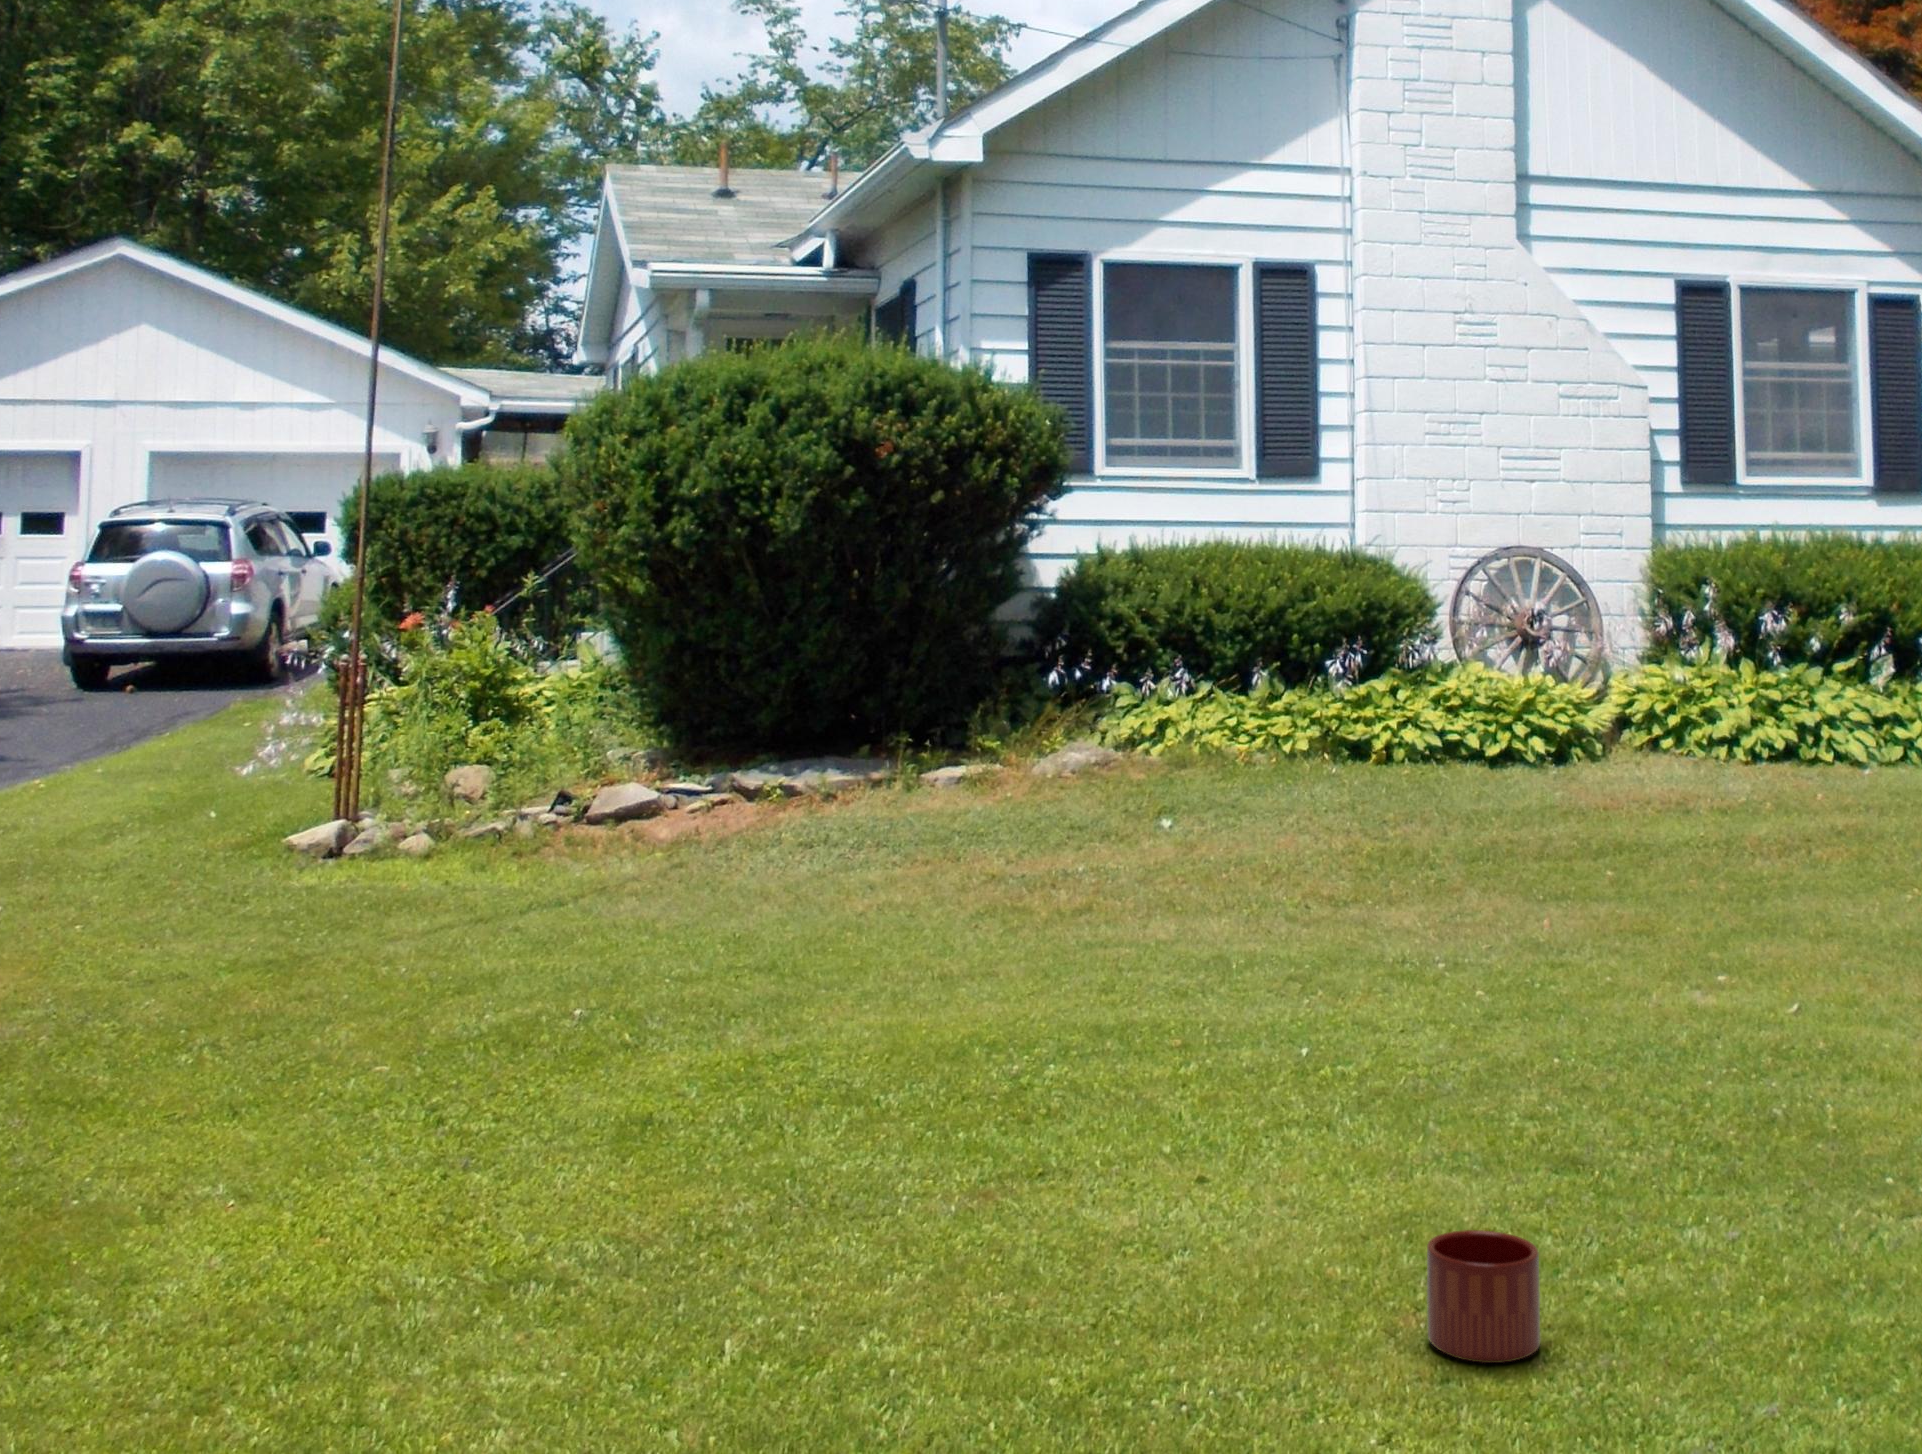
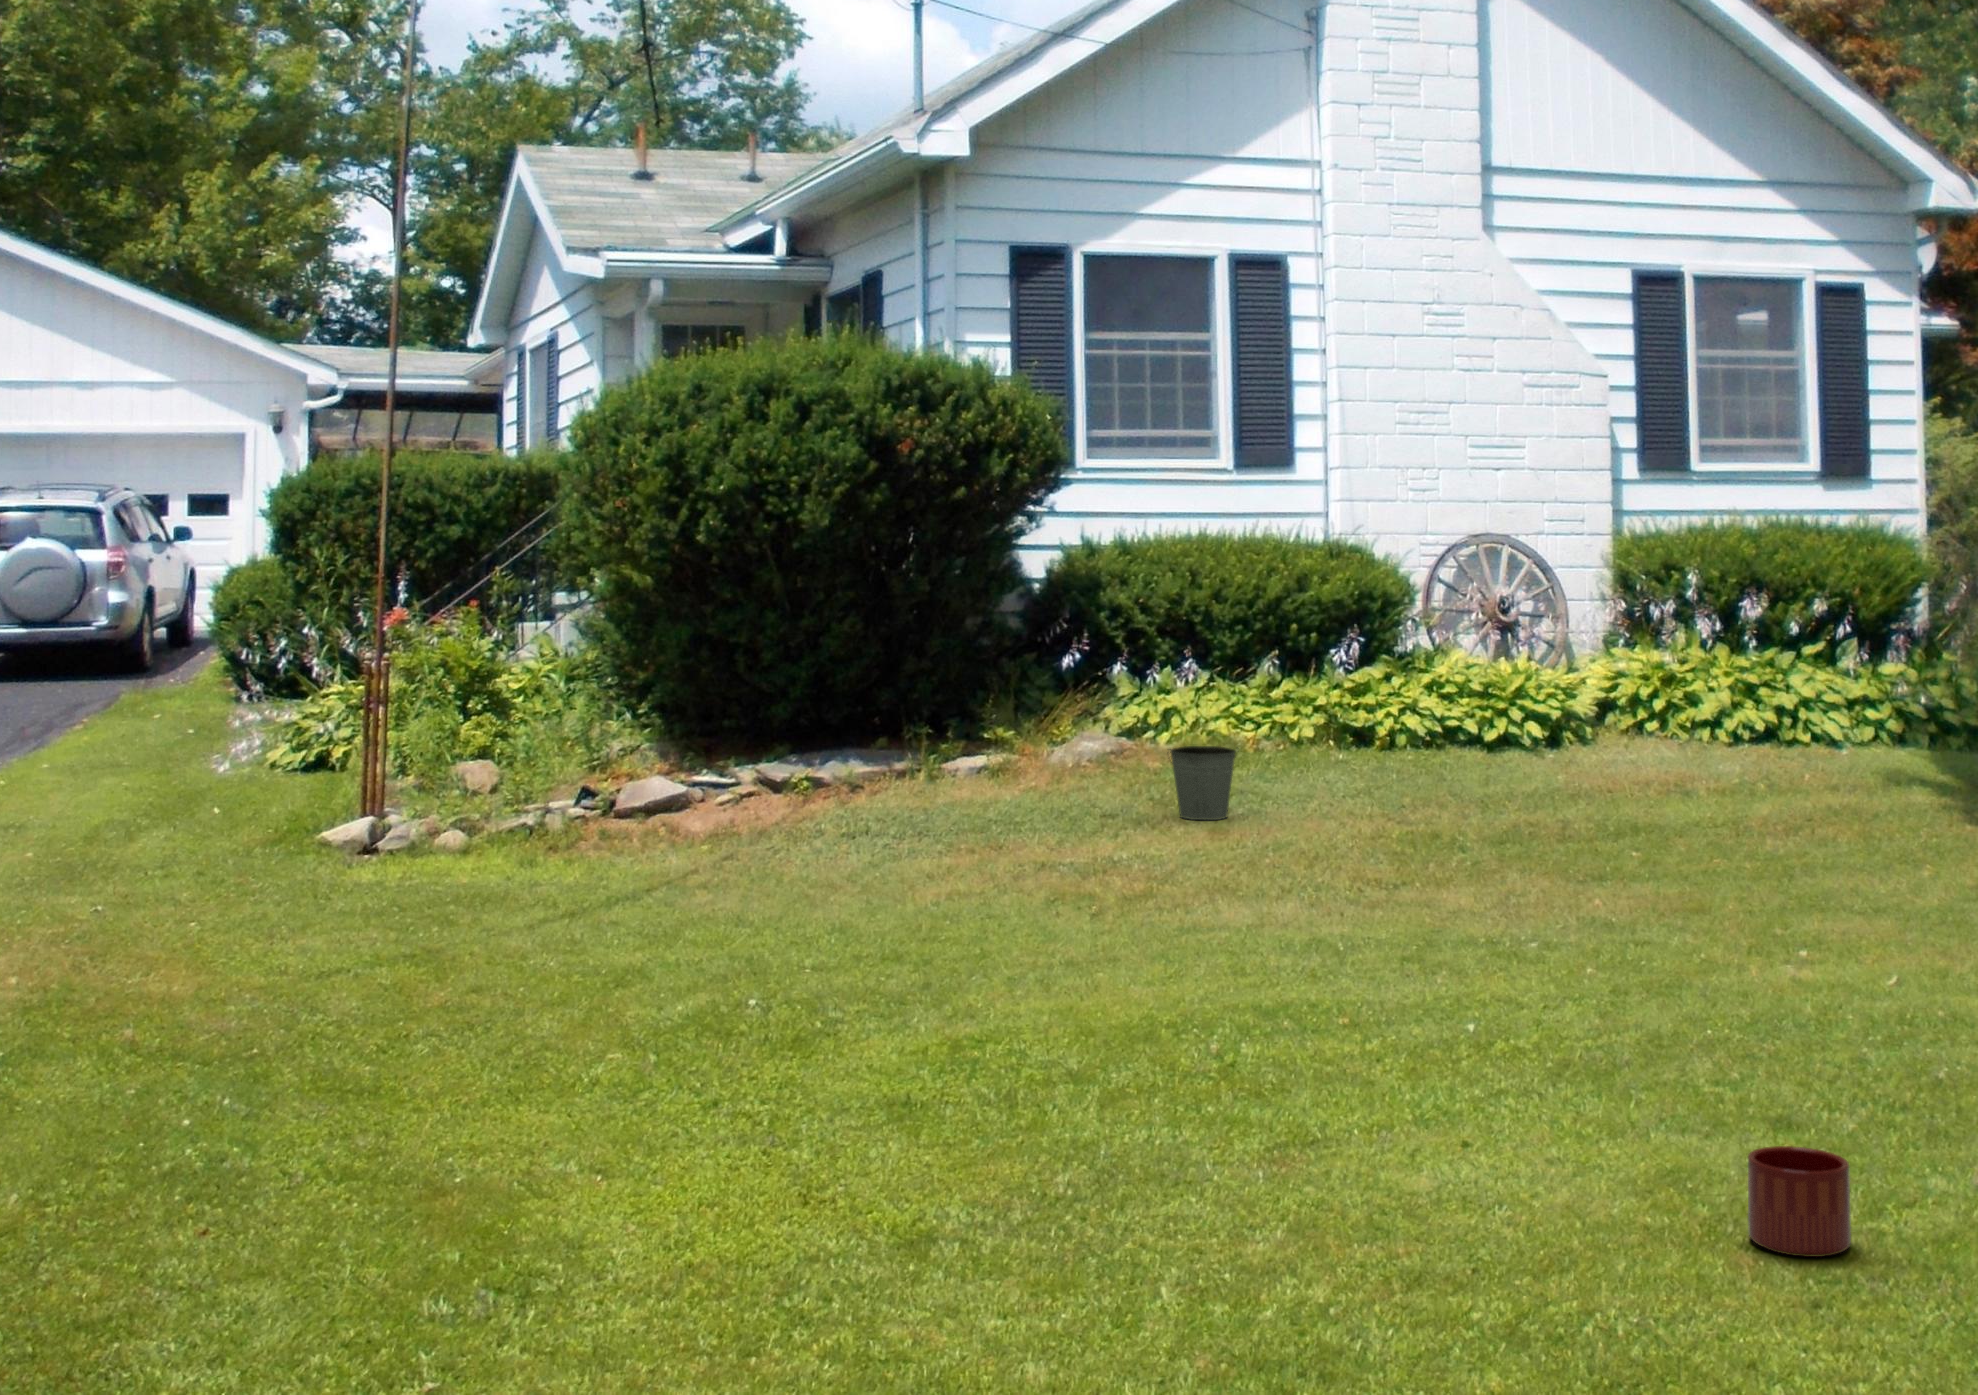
bucket: none [1135,759,1208,835] -> present [1168,746,1236,820]

